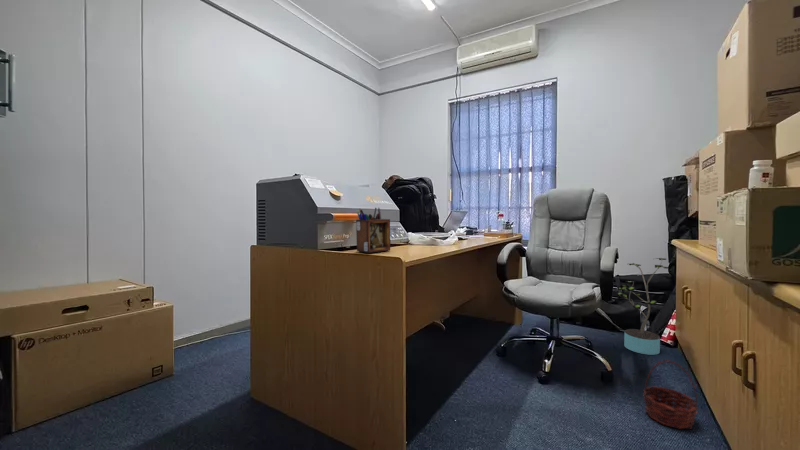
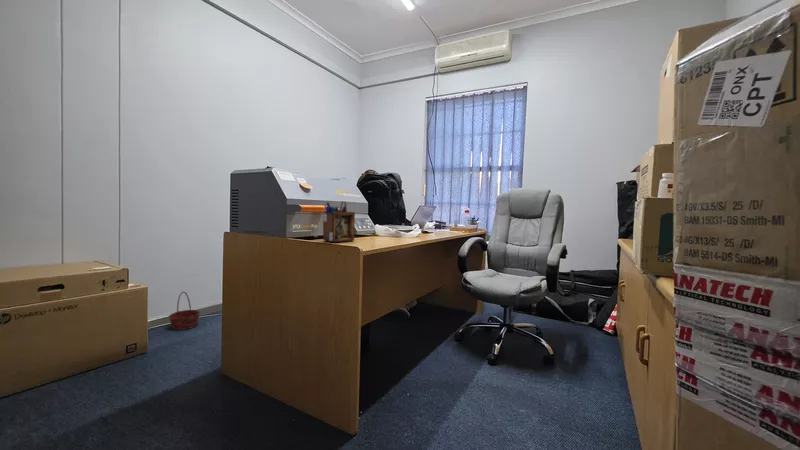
potted plant: present [616,258,669,355] -> none [564,255,611,342]
basket: present [643,360,698,429] -> present [169,292,200,330]

